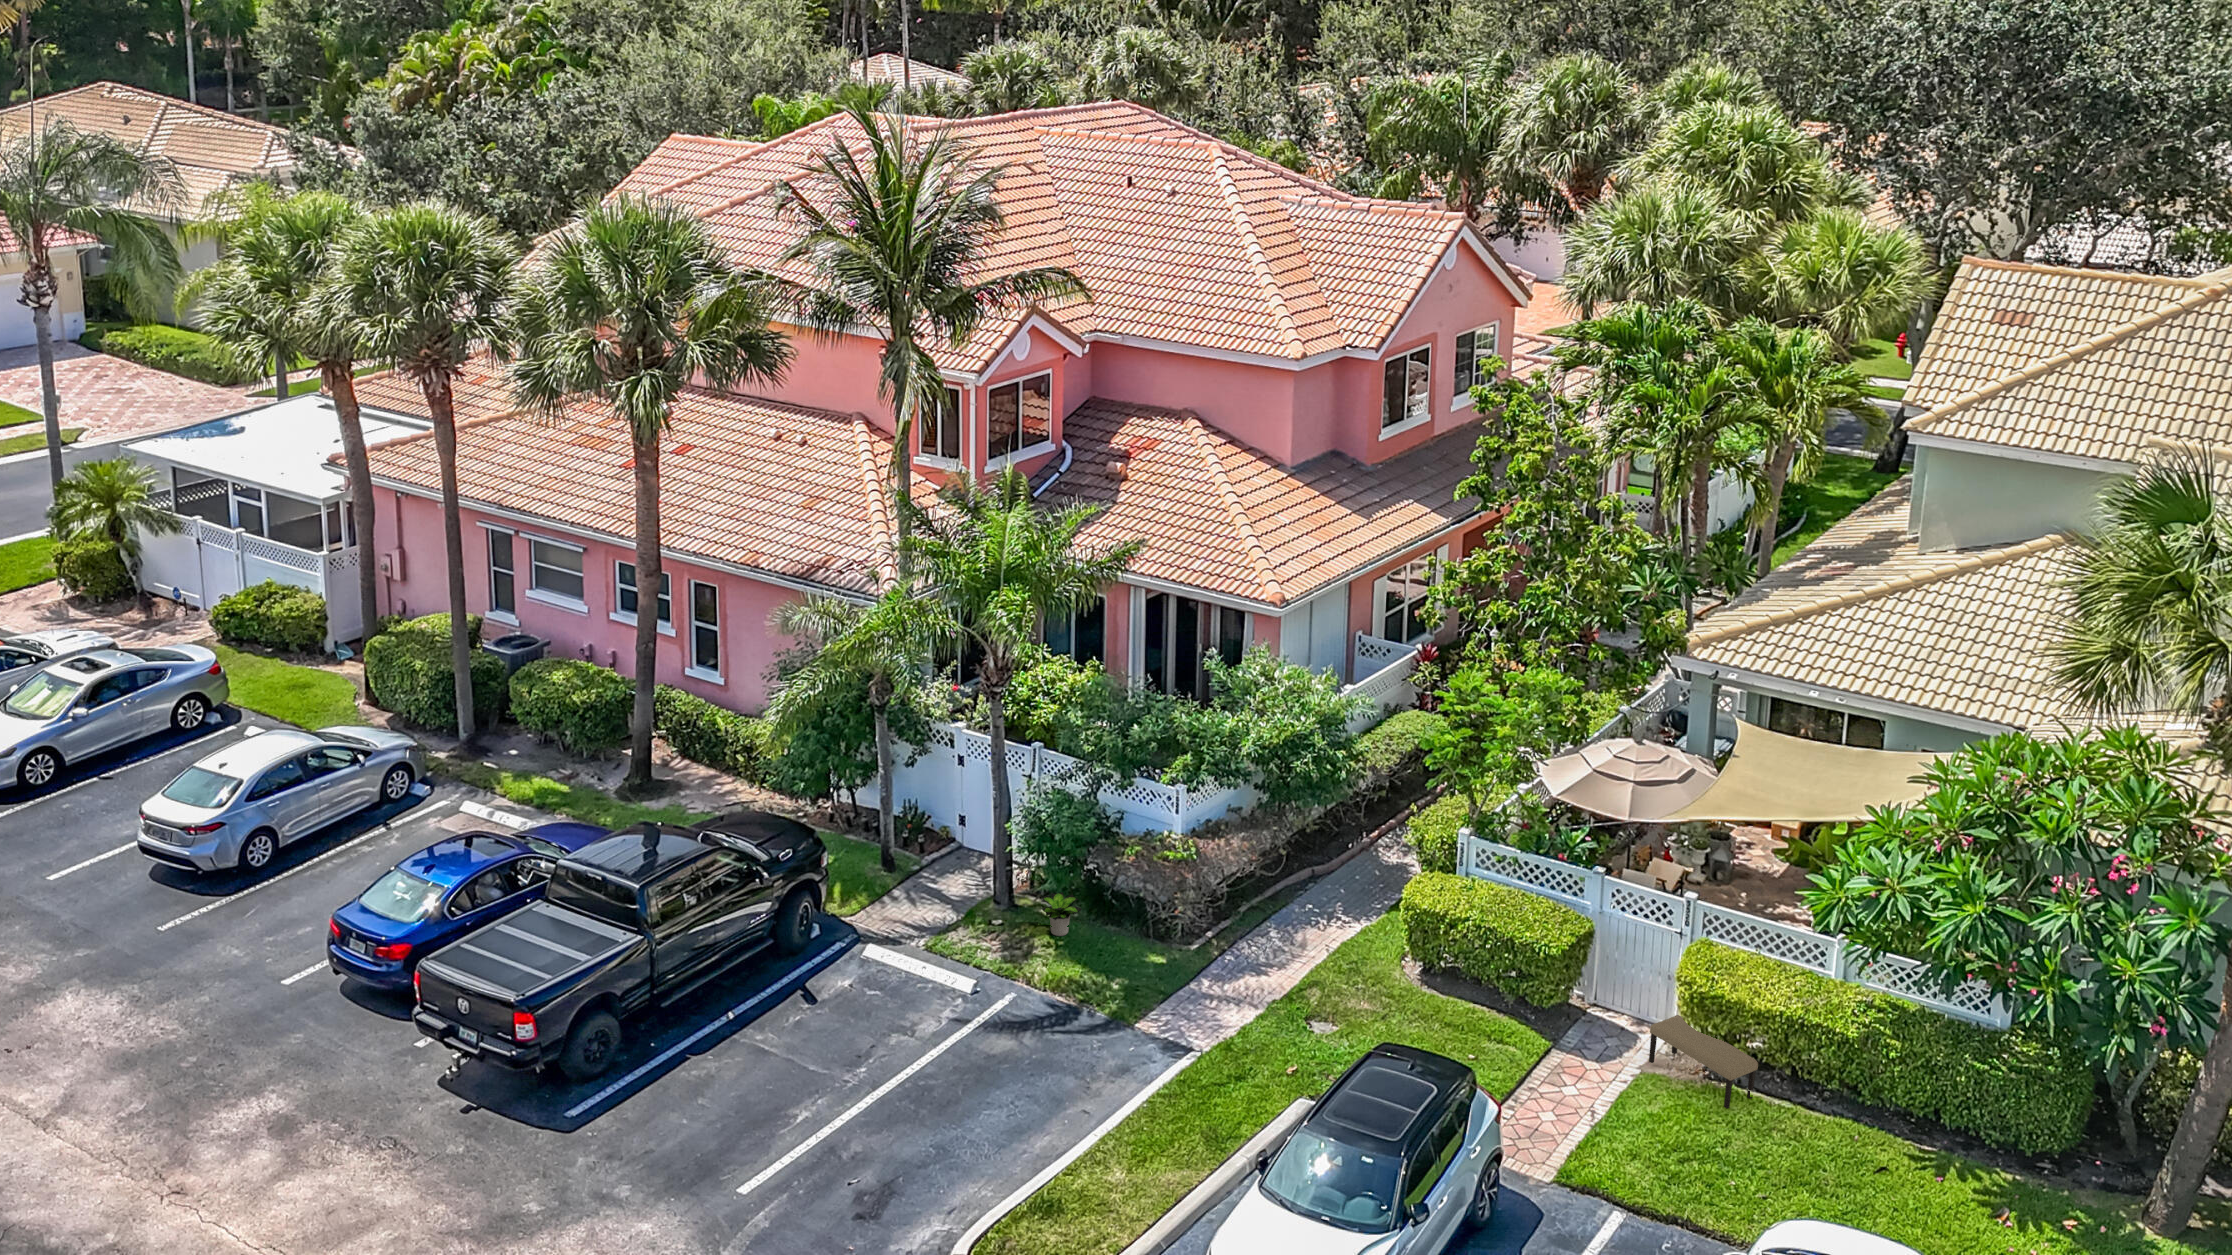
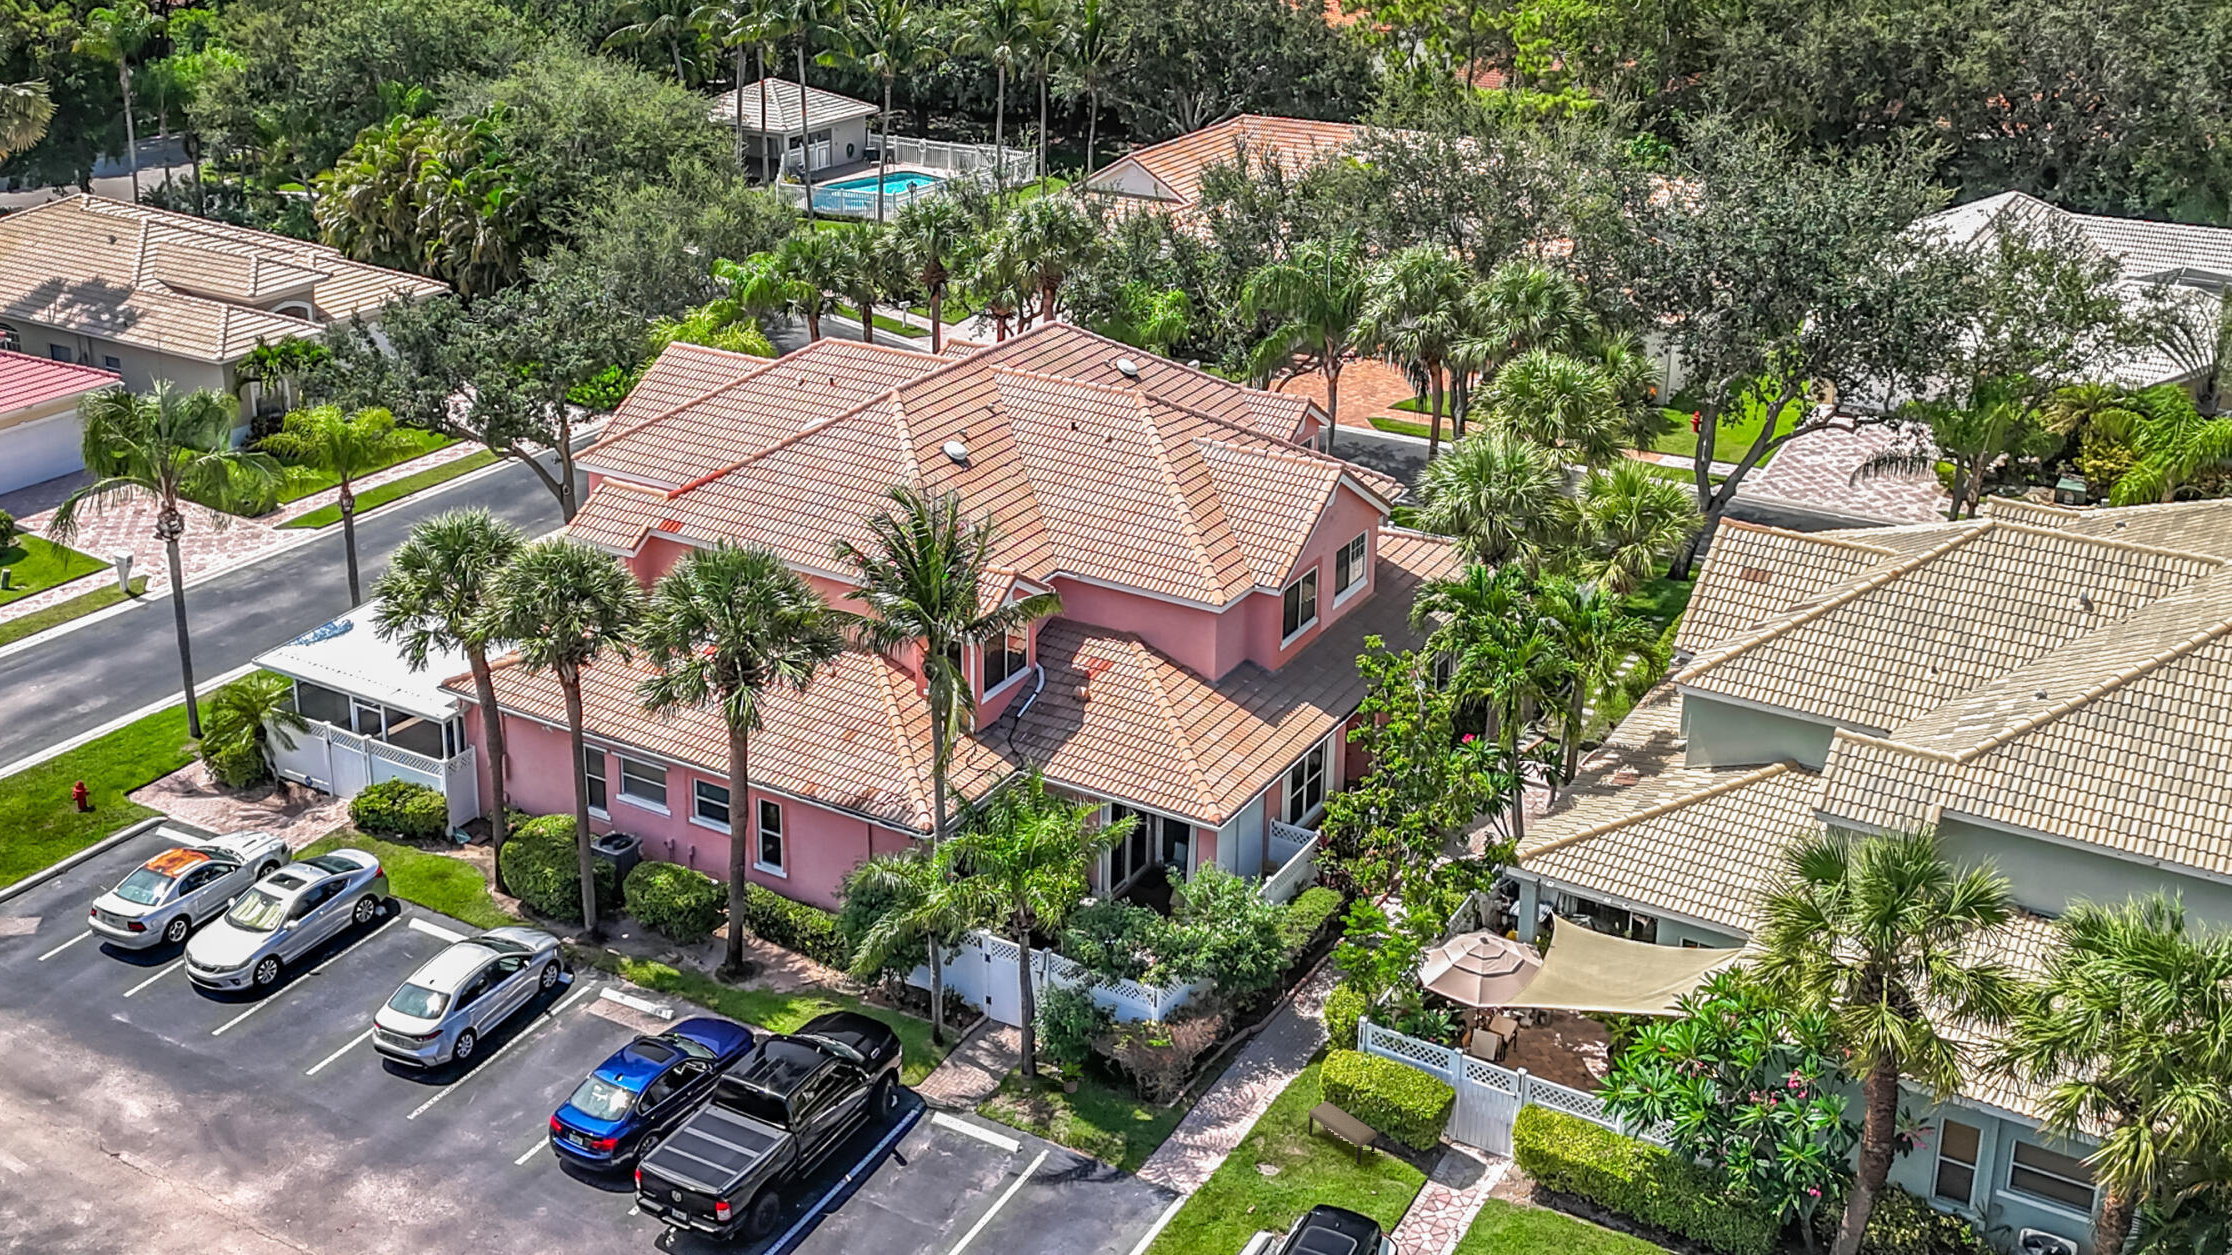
bench: present [1649,1015,1758,1108] -> present [1309,1101,1377,1165]

